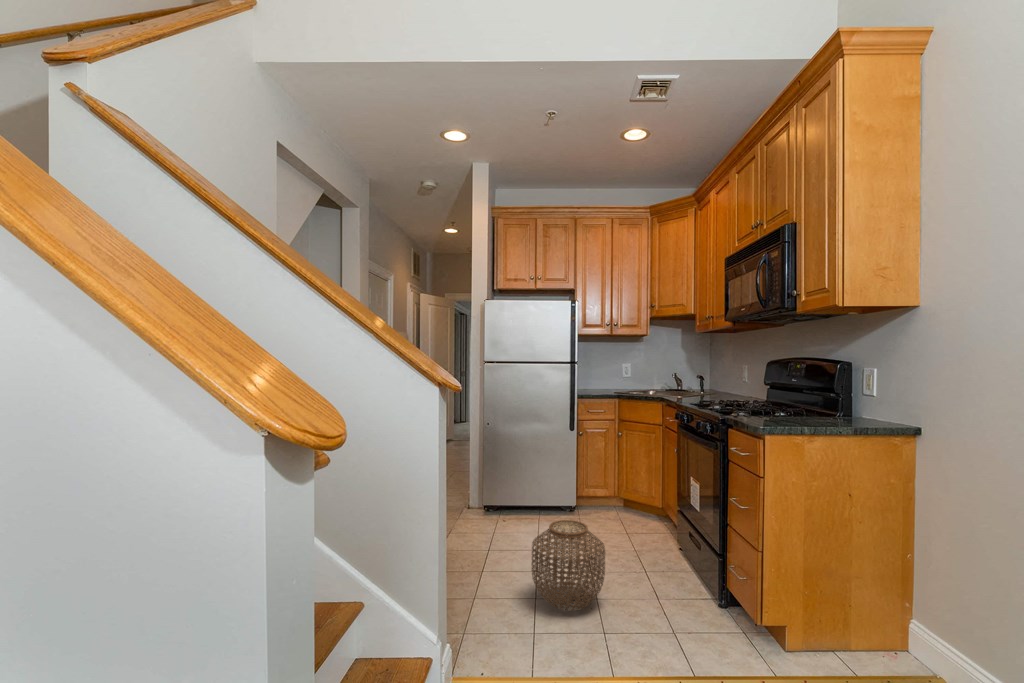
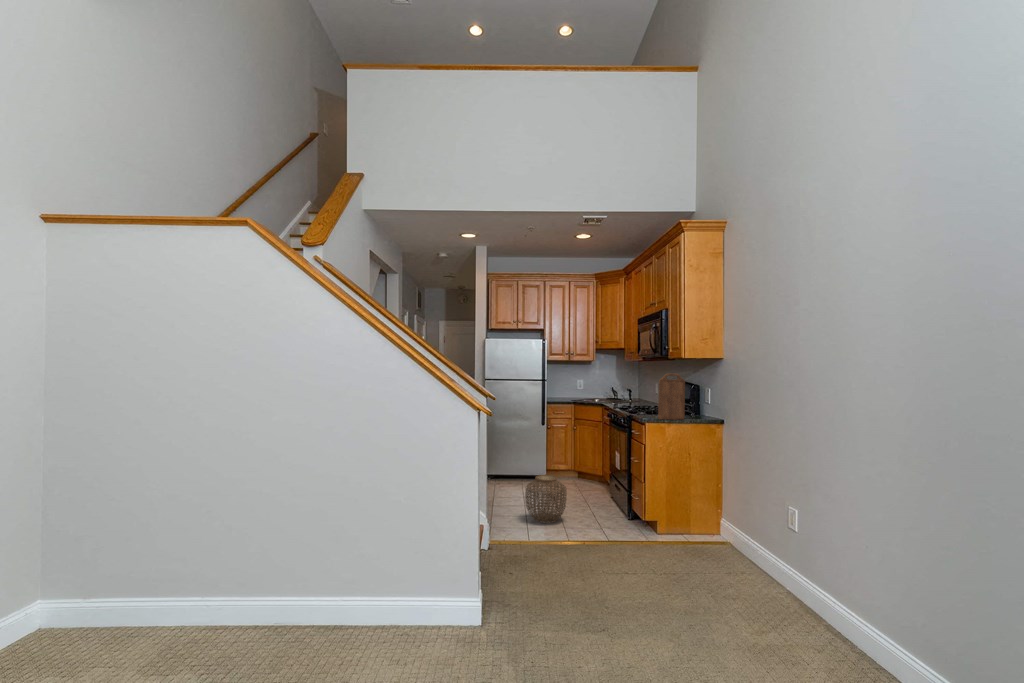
cutting board: none [788,335,843,427] -> present [658,373,685,420]

